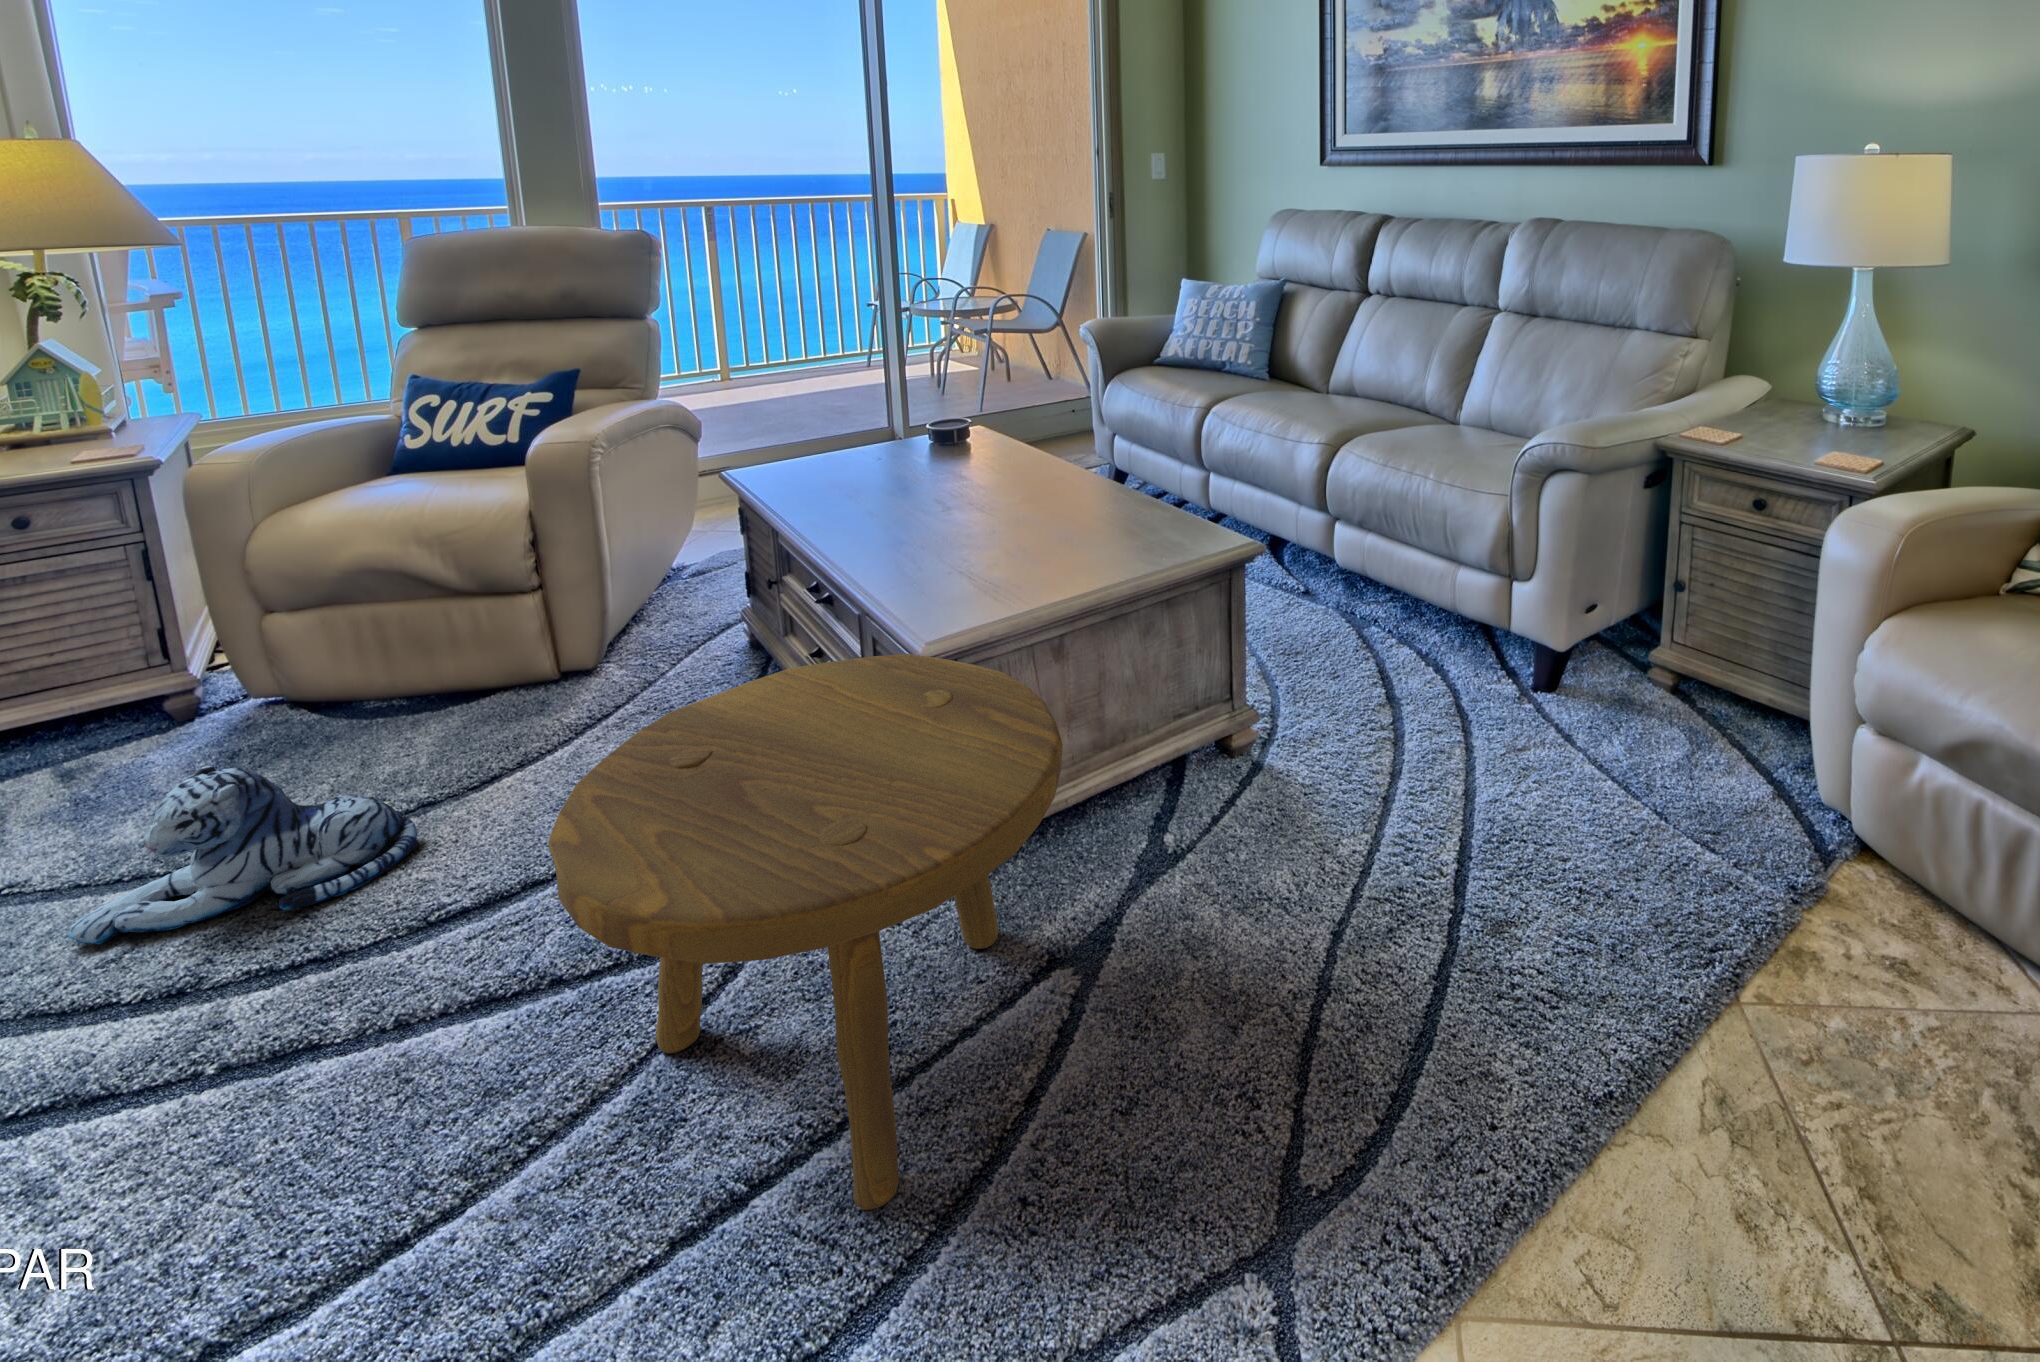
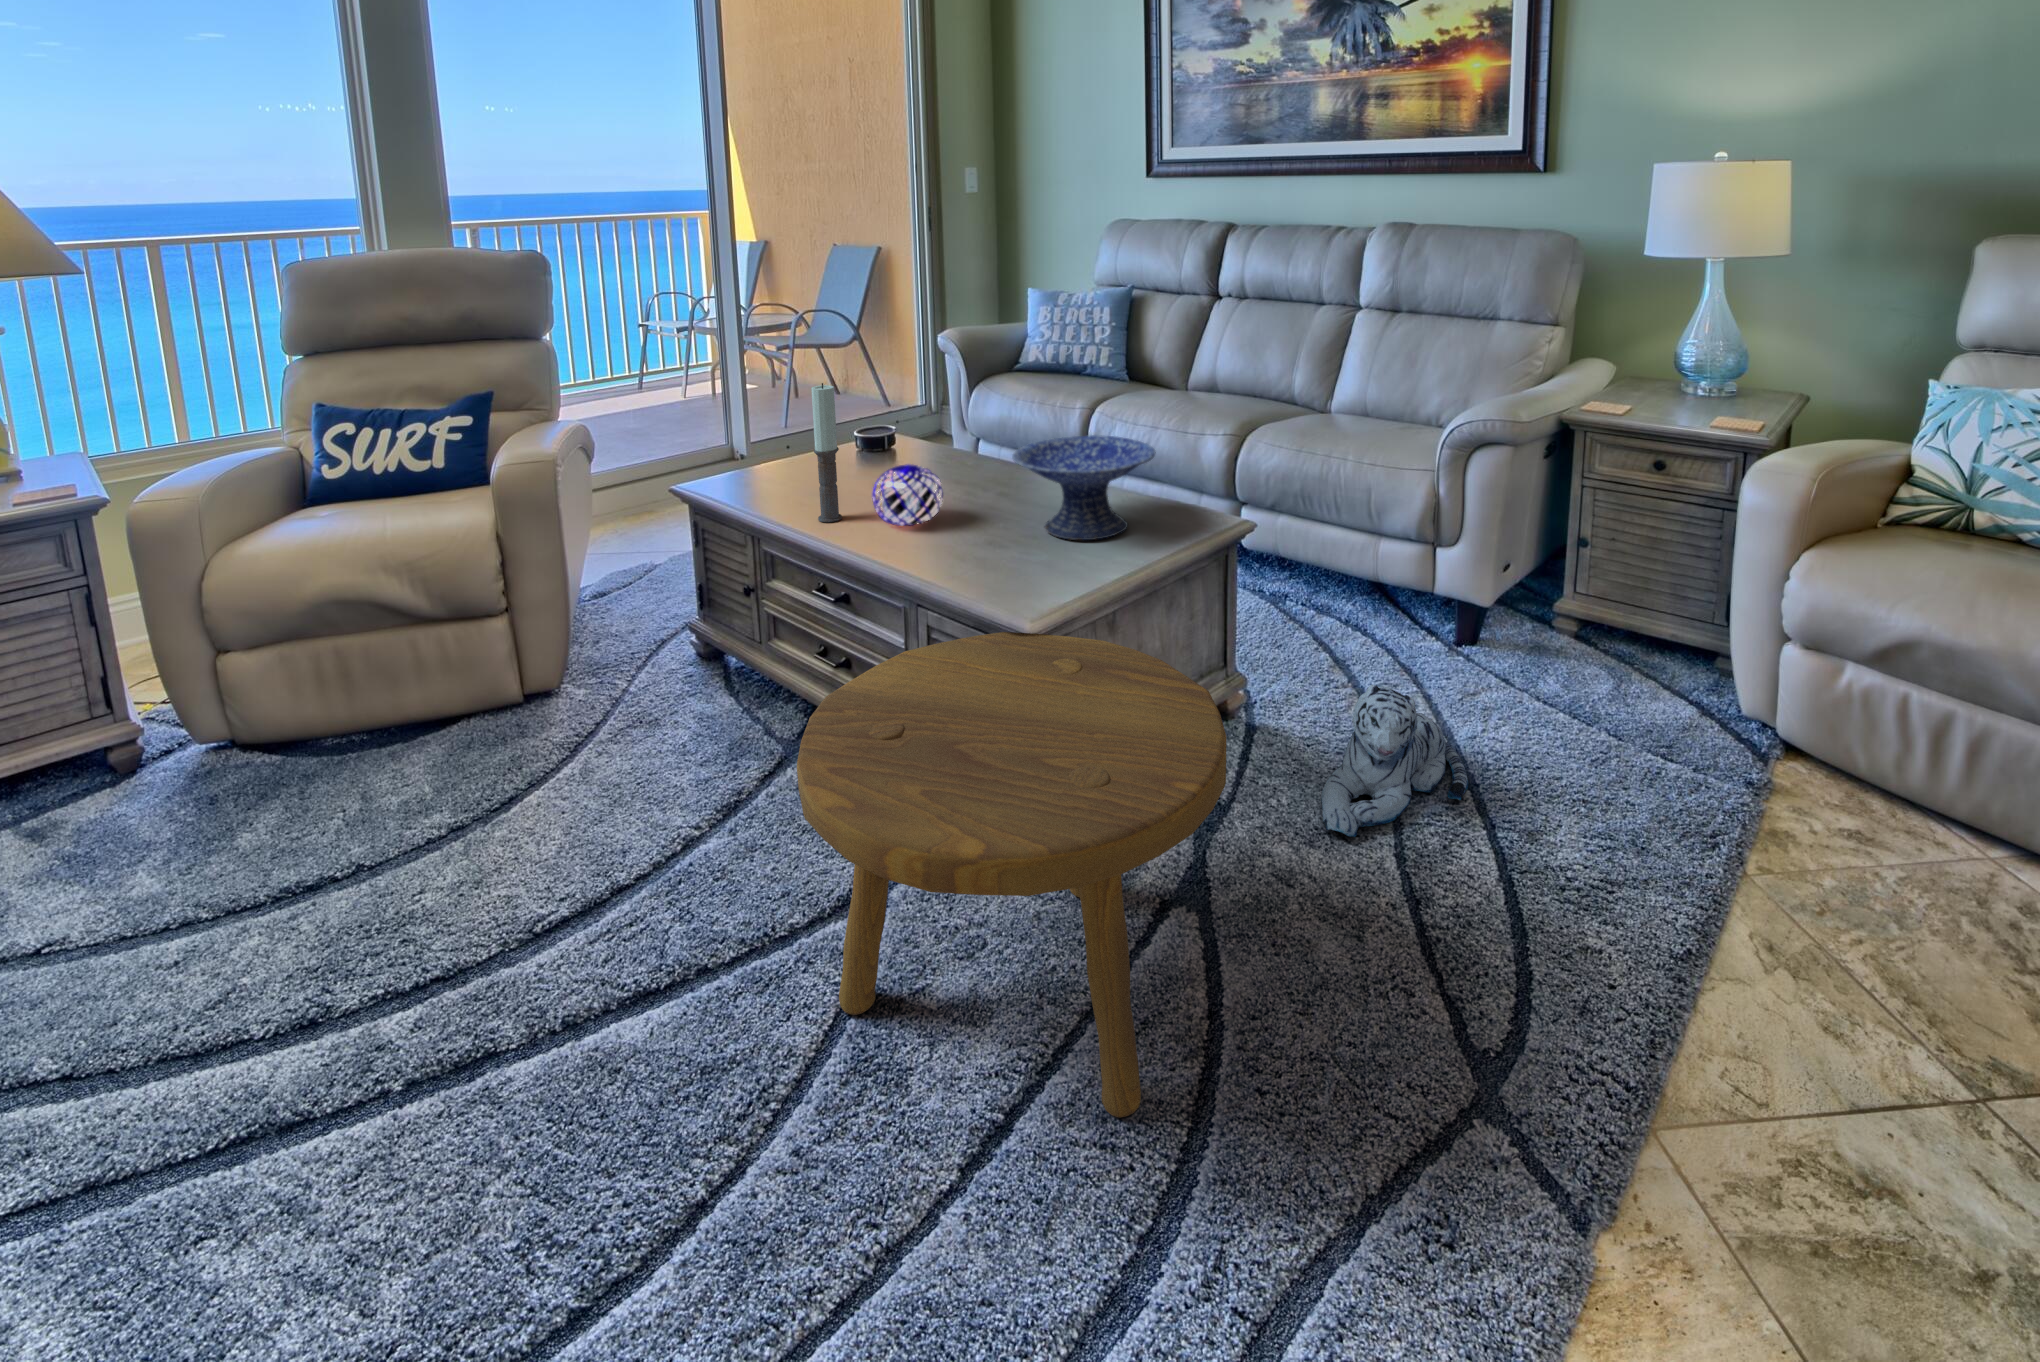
candle: none [816,376,852,520] -> present [811,383,842,522]
decorative bowl: none [1002,442,1159,556] -> present [1012,435,1156,540]
decorative orb: none [871,465,949,529] -> present [872,464,943,526]
plush toy: present [68,766,419,944] -> present [1321,685,1468,837]

